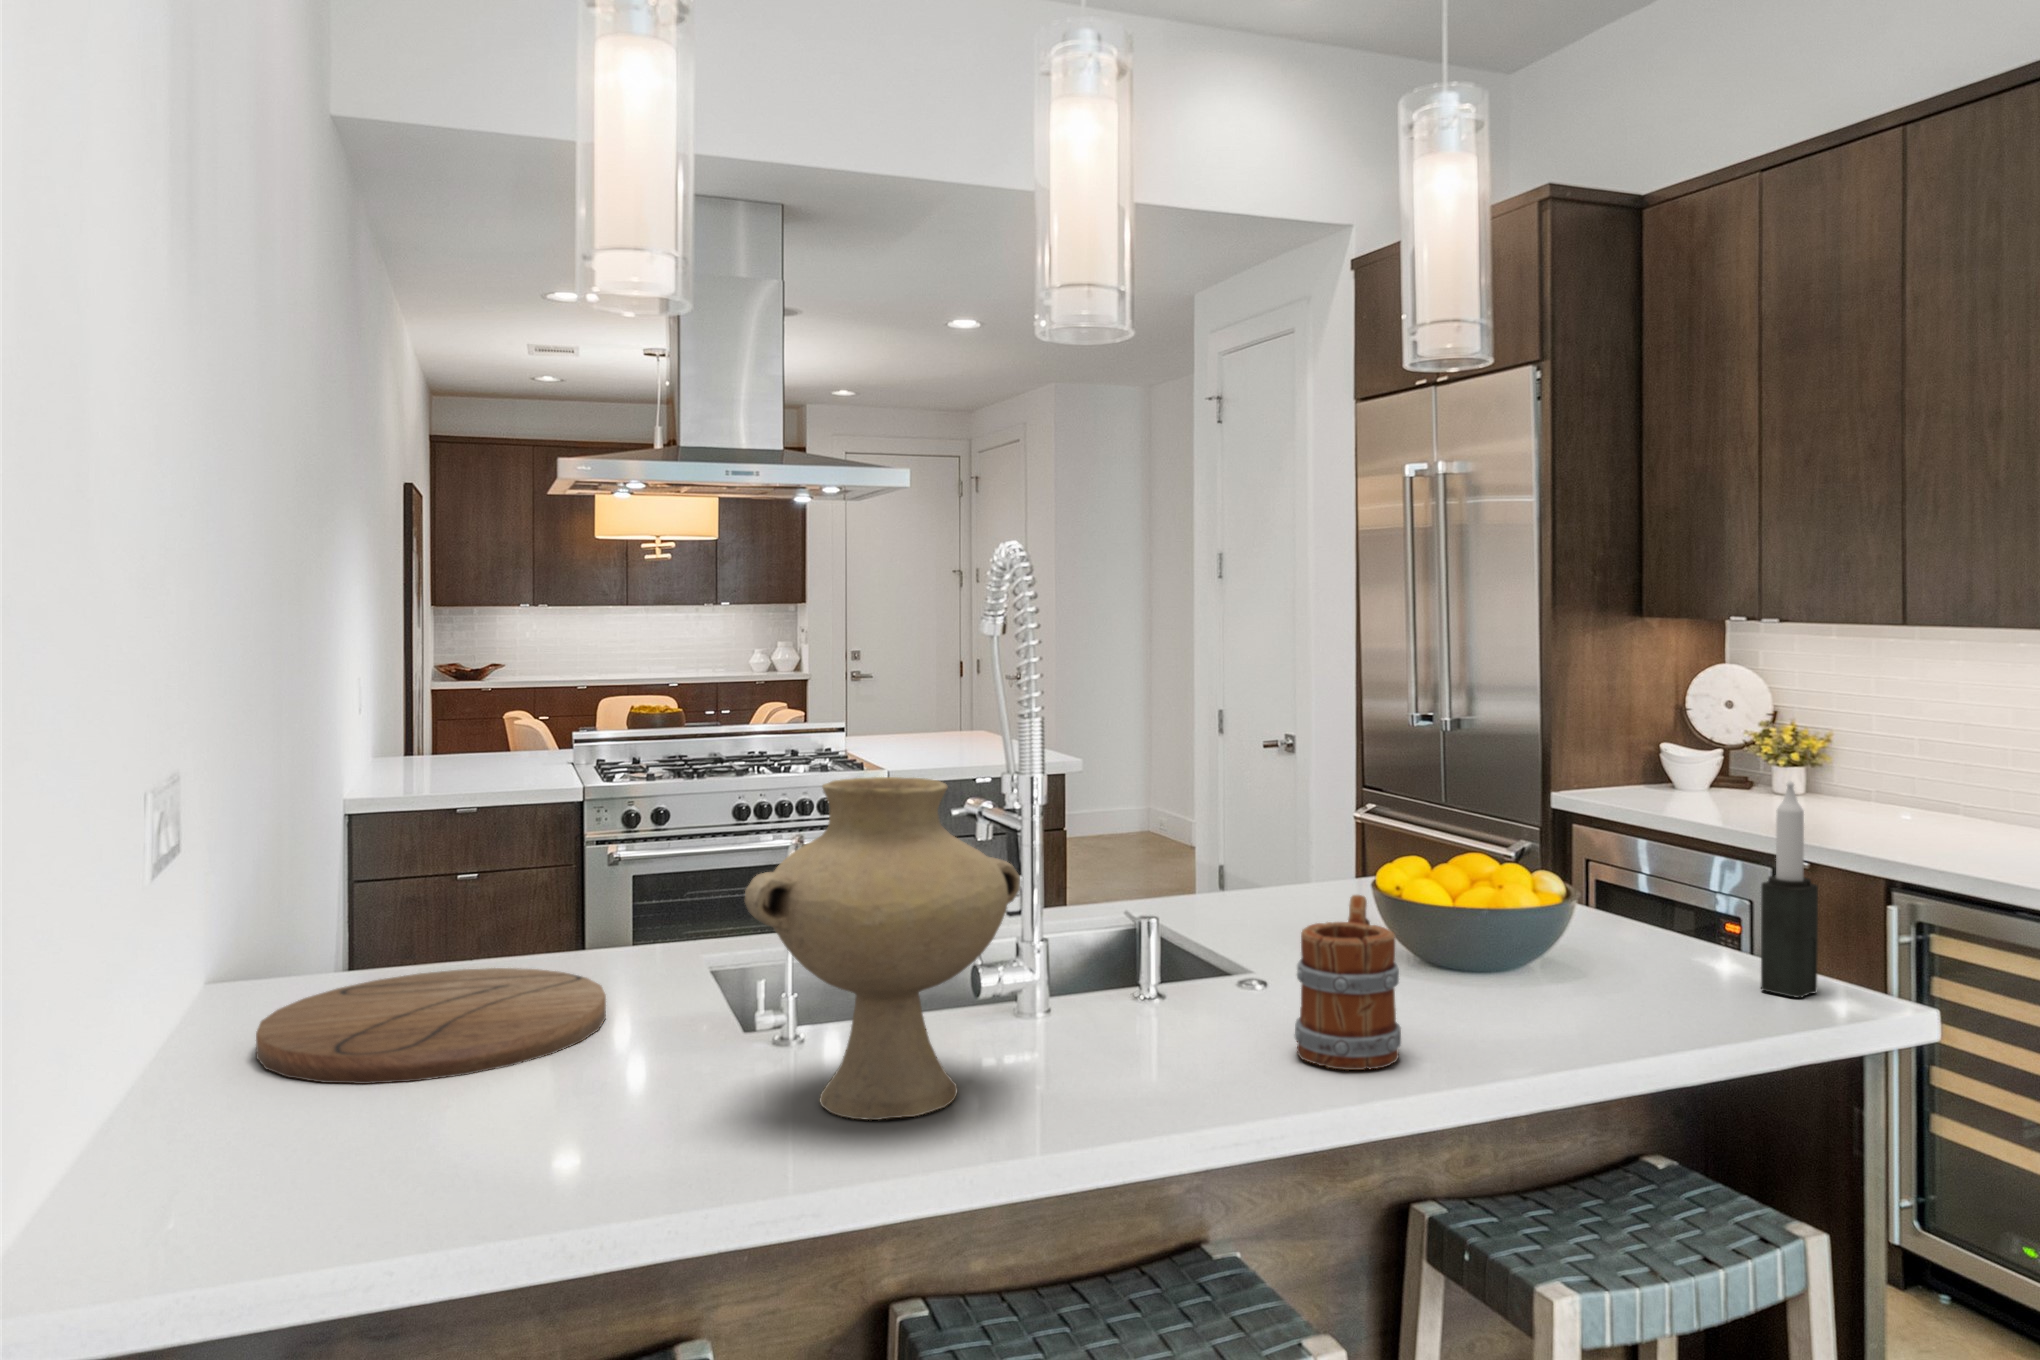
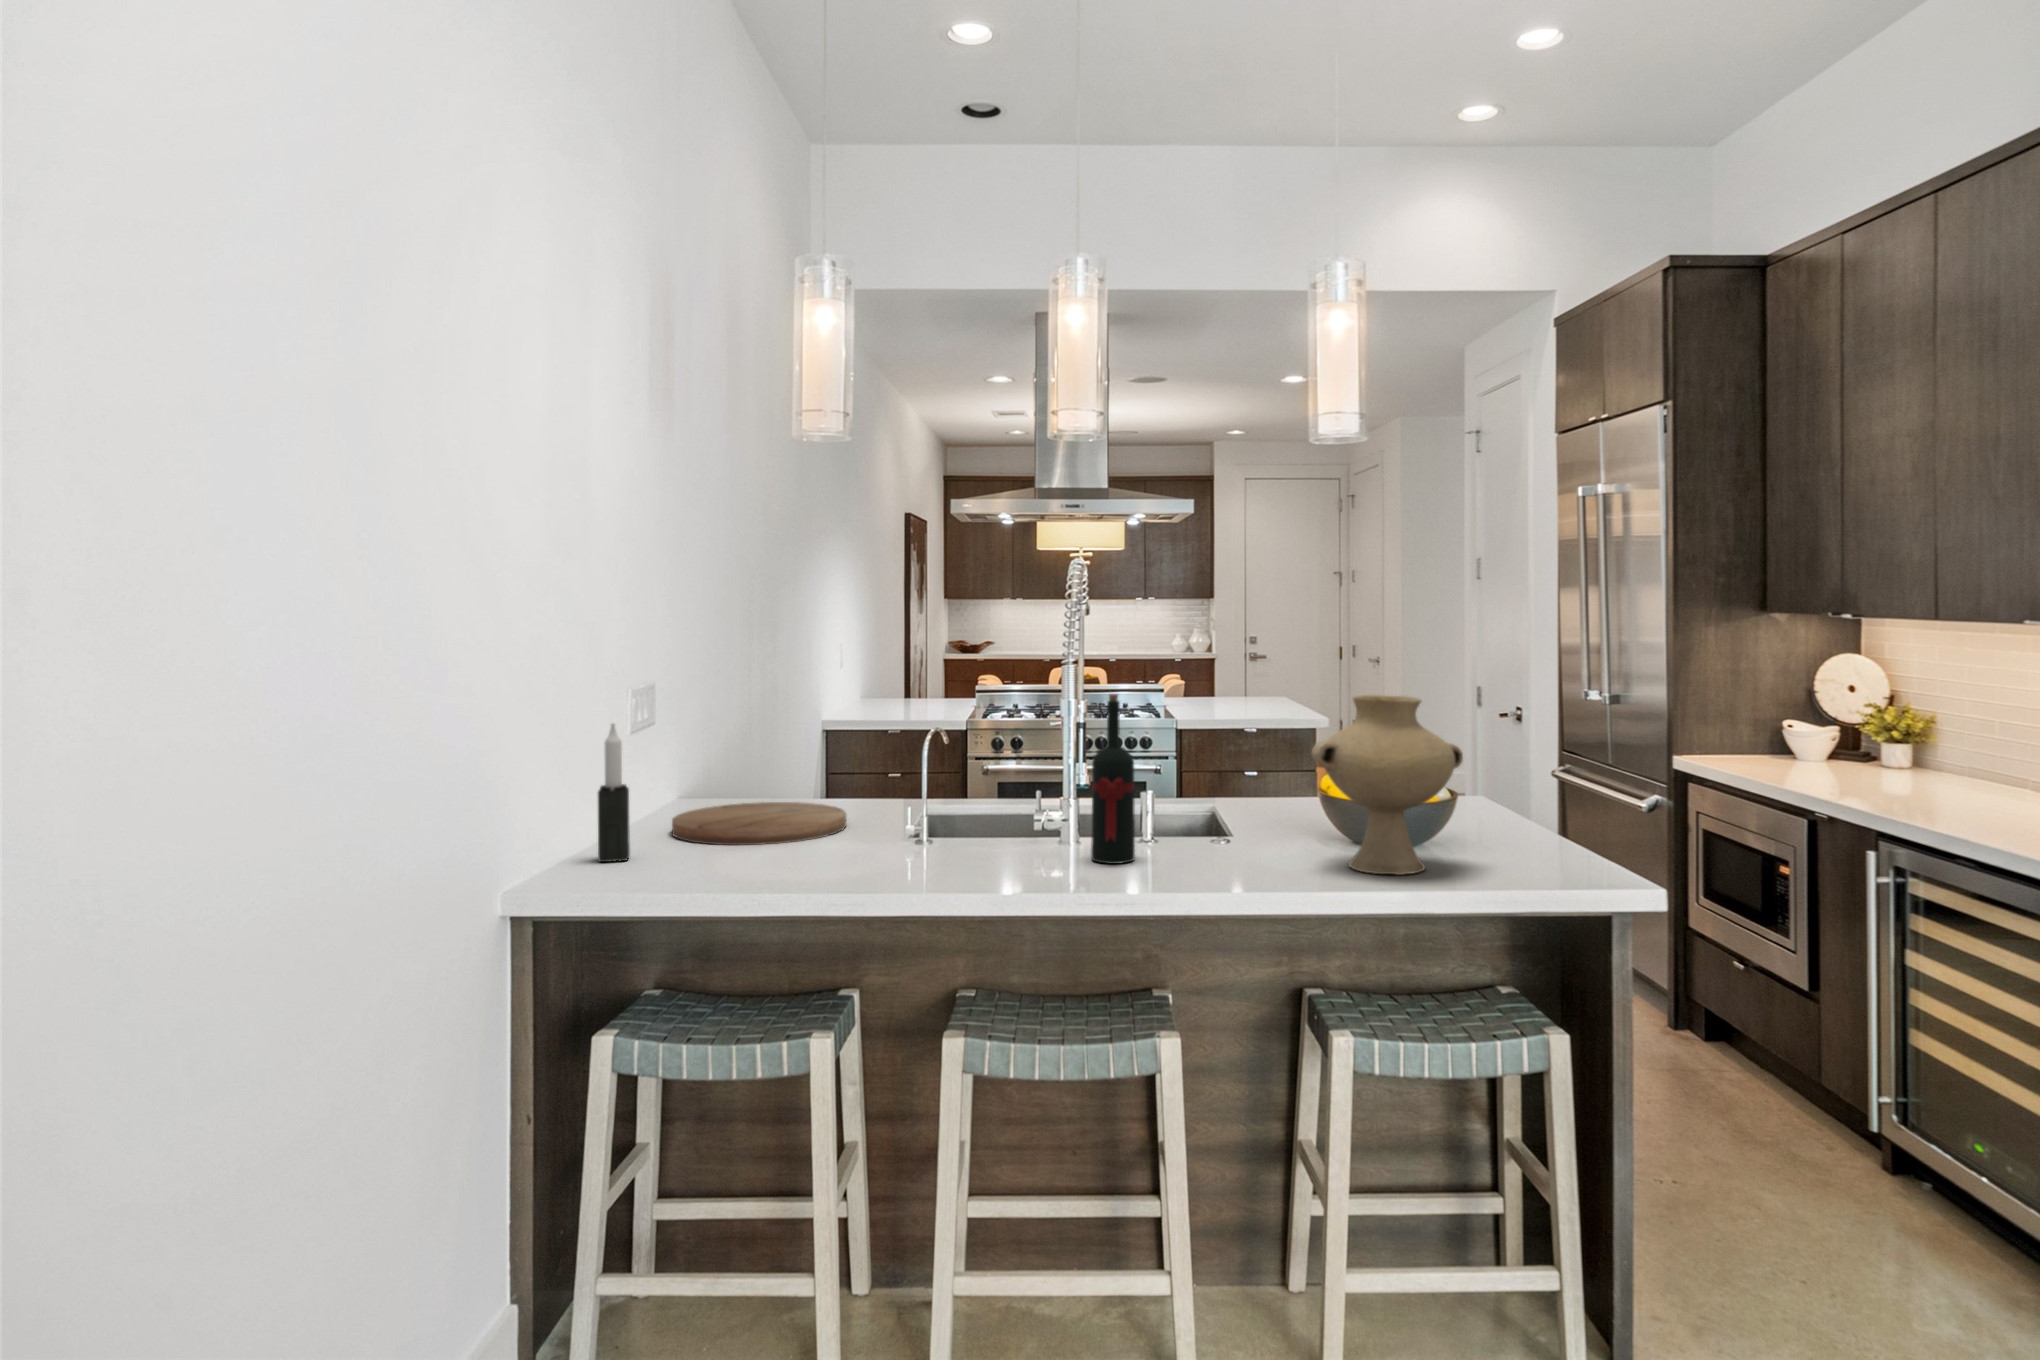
wine bottle: none [1125,758,1197,1047] -> present [1091,694,1135,864]
vase: present [745,777,1020,1120] -> present [1312,695,1463,875]
candle: present [1761,781,1818,998] -> present [598,723,630,862]
mug: present [1295,895,1401,1070] -> none [1168,782,1239,881]

